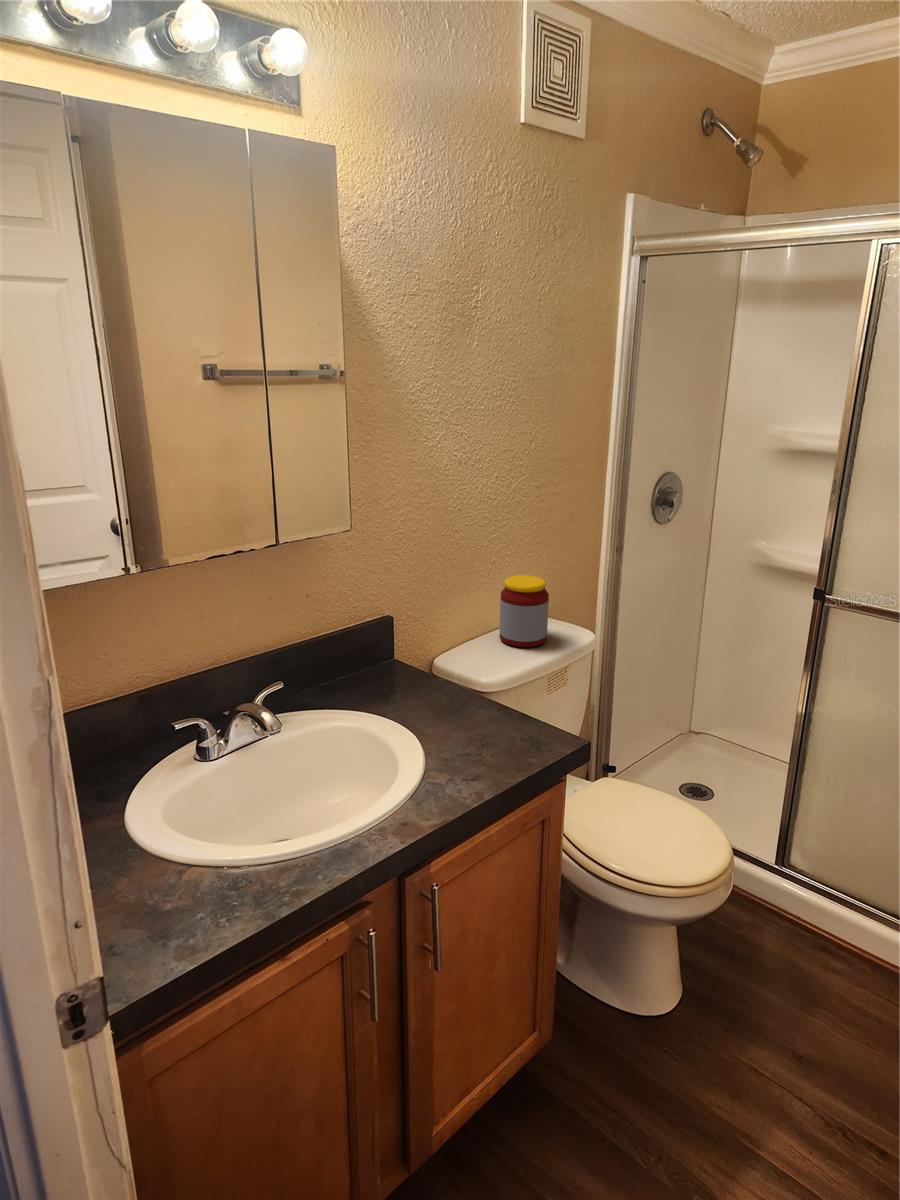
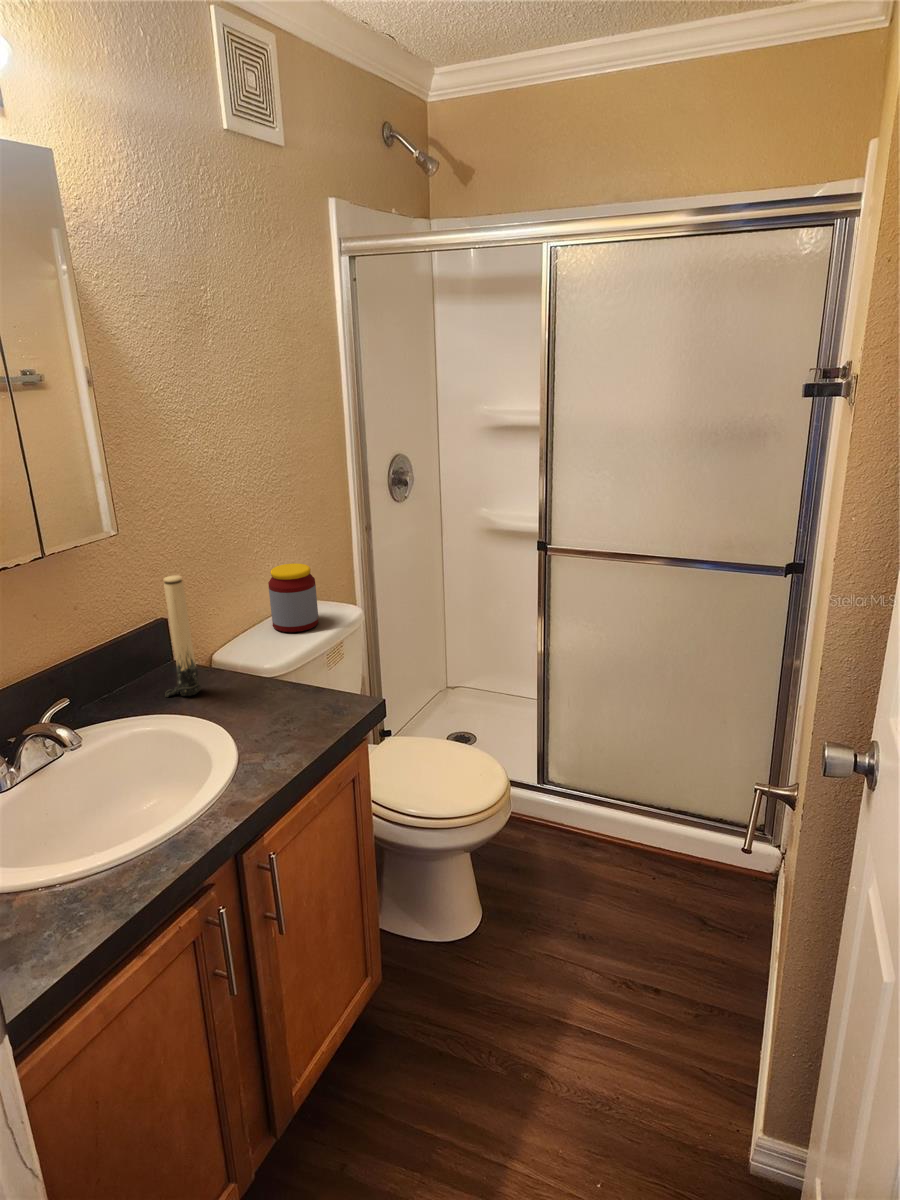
candle: none [376,575,411,697] -> present [163,575,201,697]

